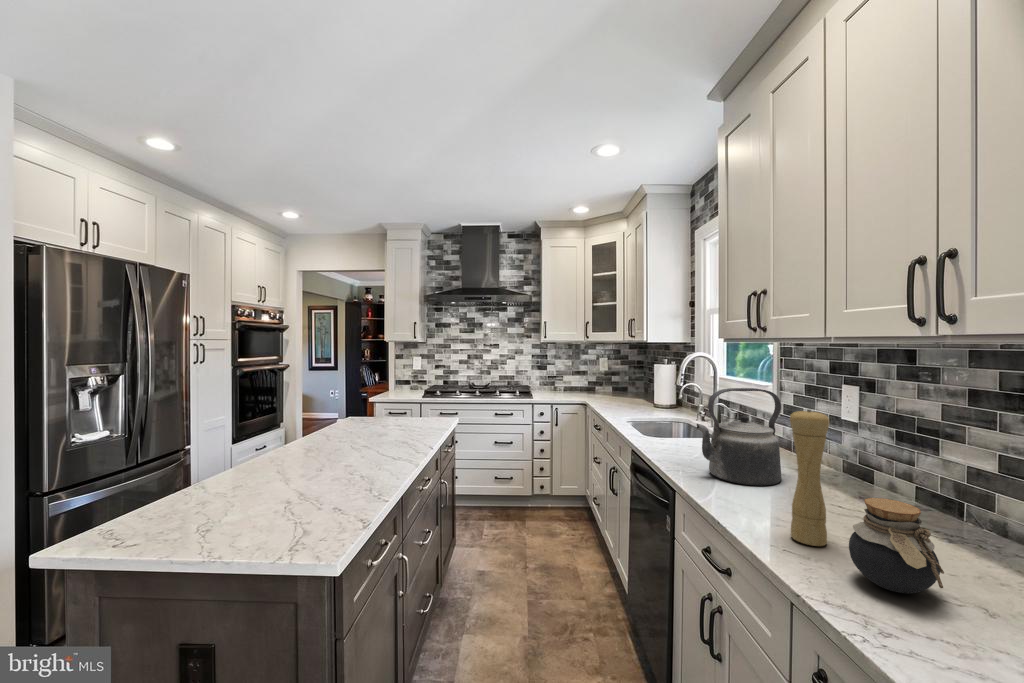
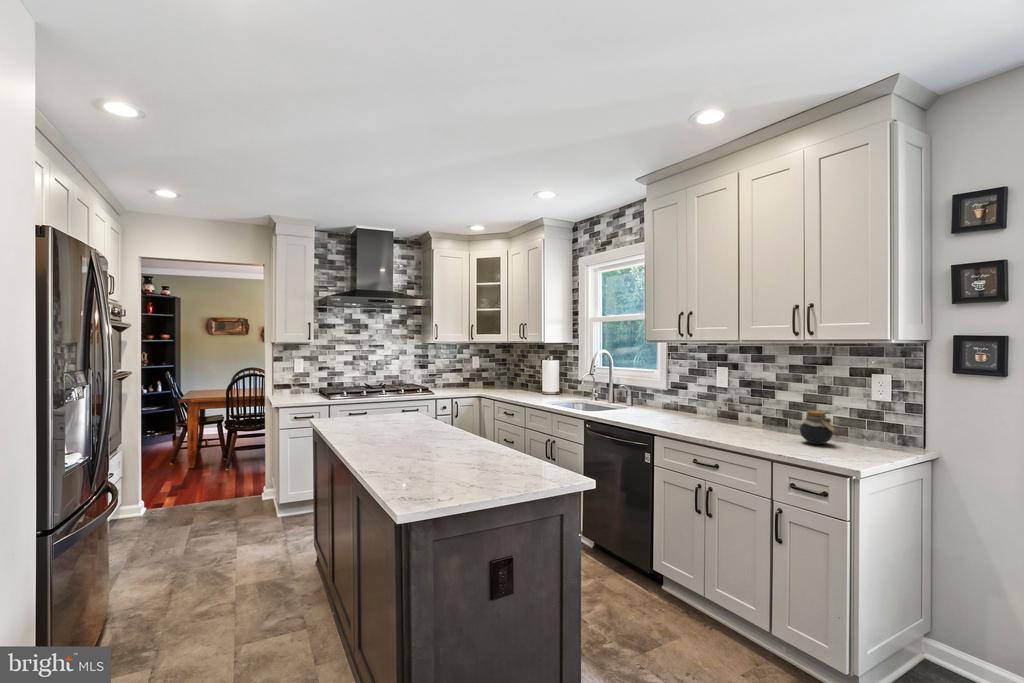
kettle: present [696,388,781,486] -> none [672,372,711,424]
pepper mill: present [790,409,829,546] -> none [761,378,779,438]

